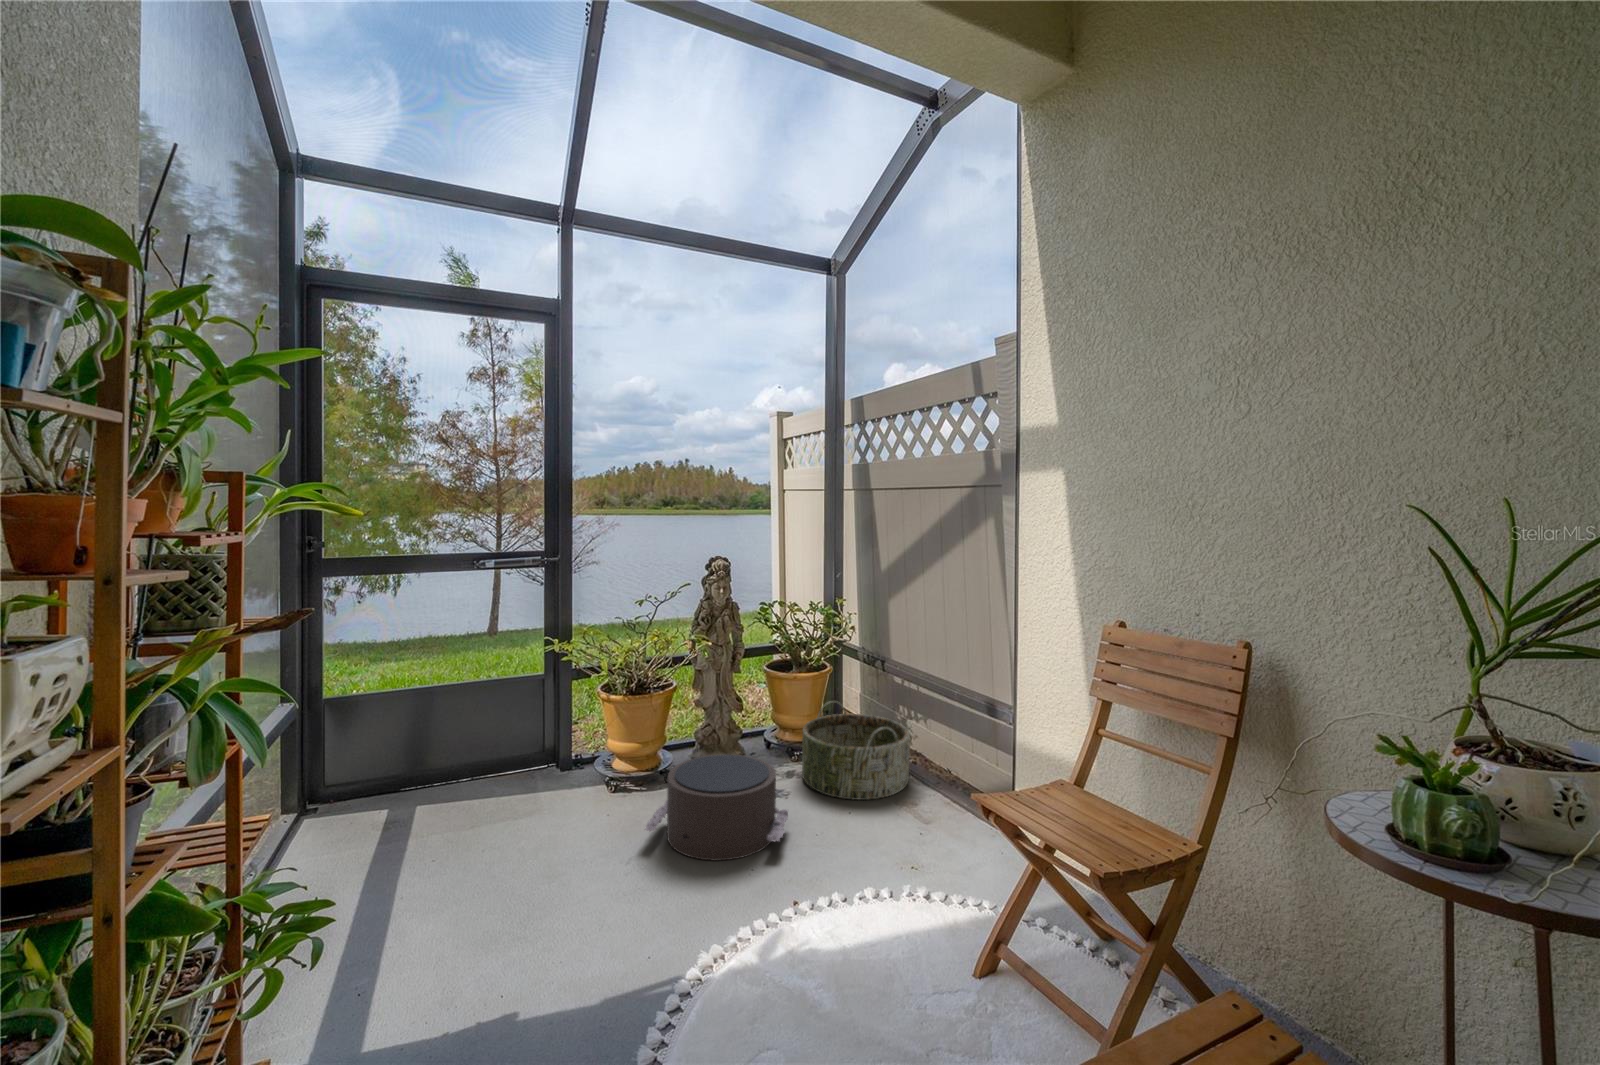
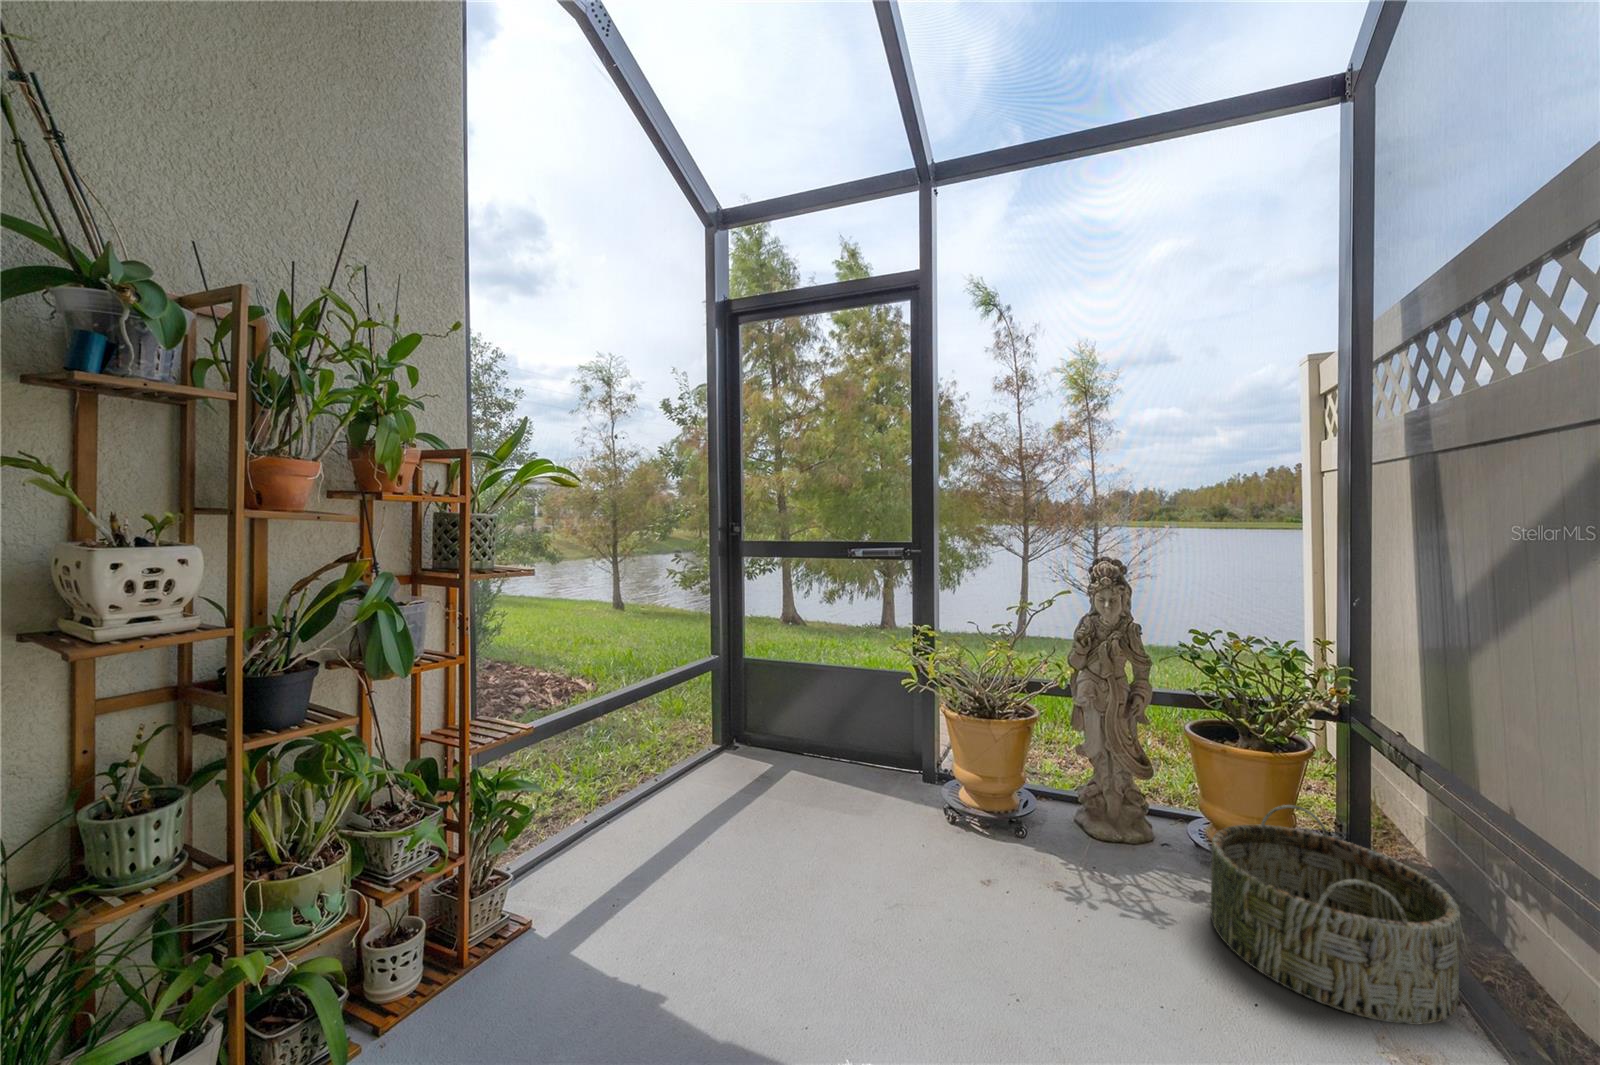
pouf: present [645,754,788,861] -> none [916,812,1125,983]

